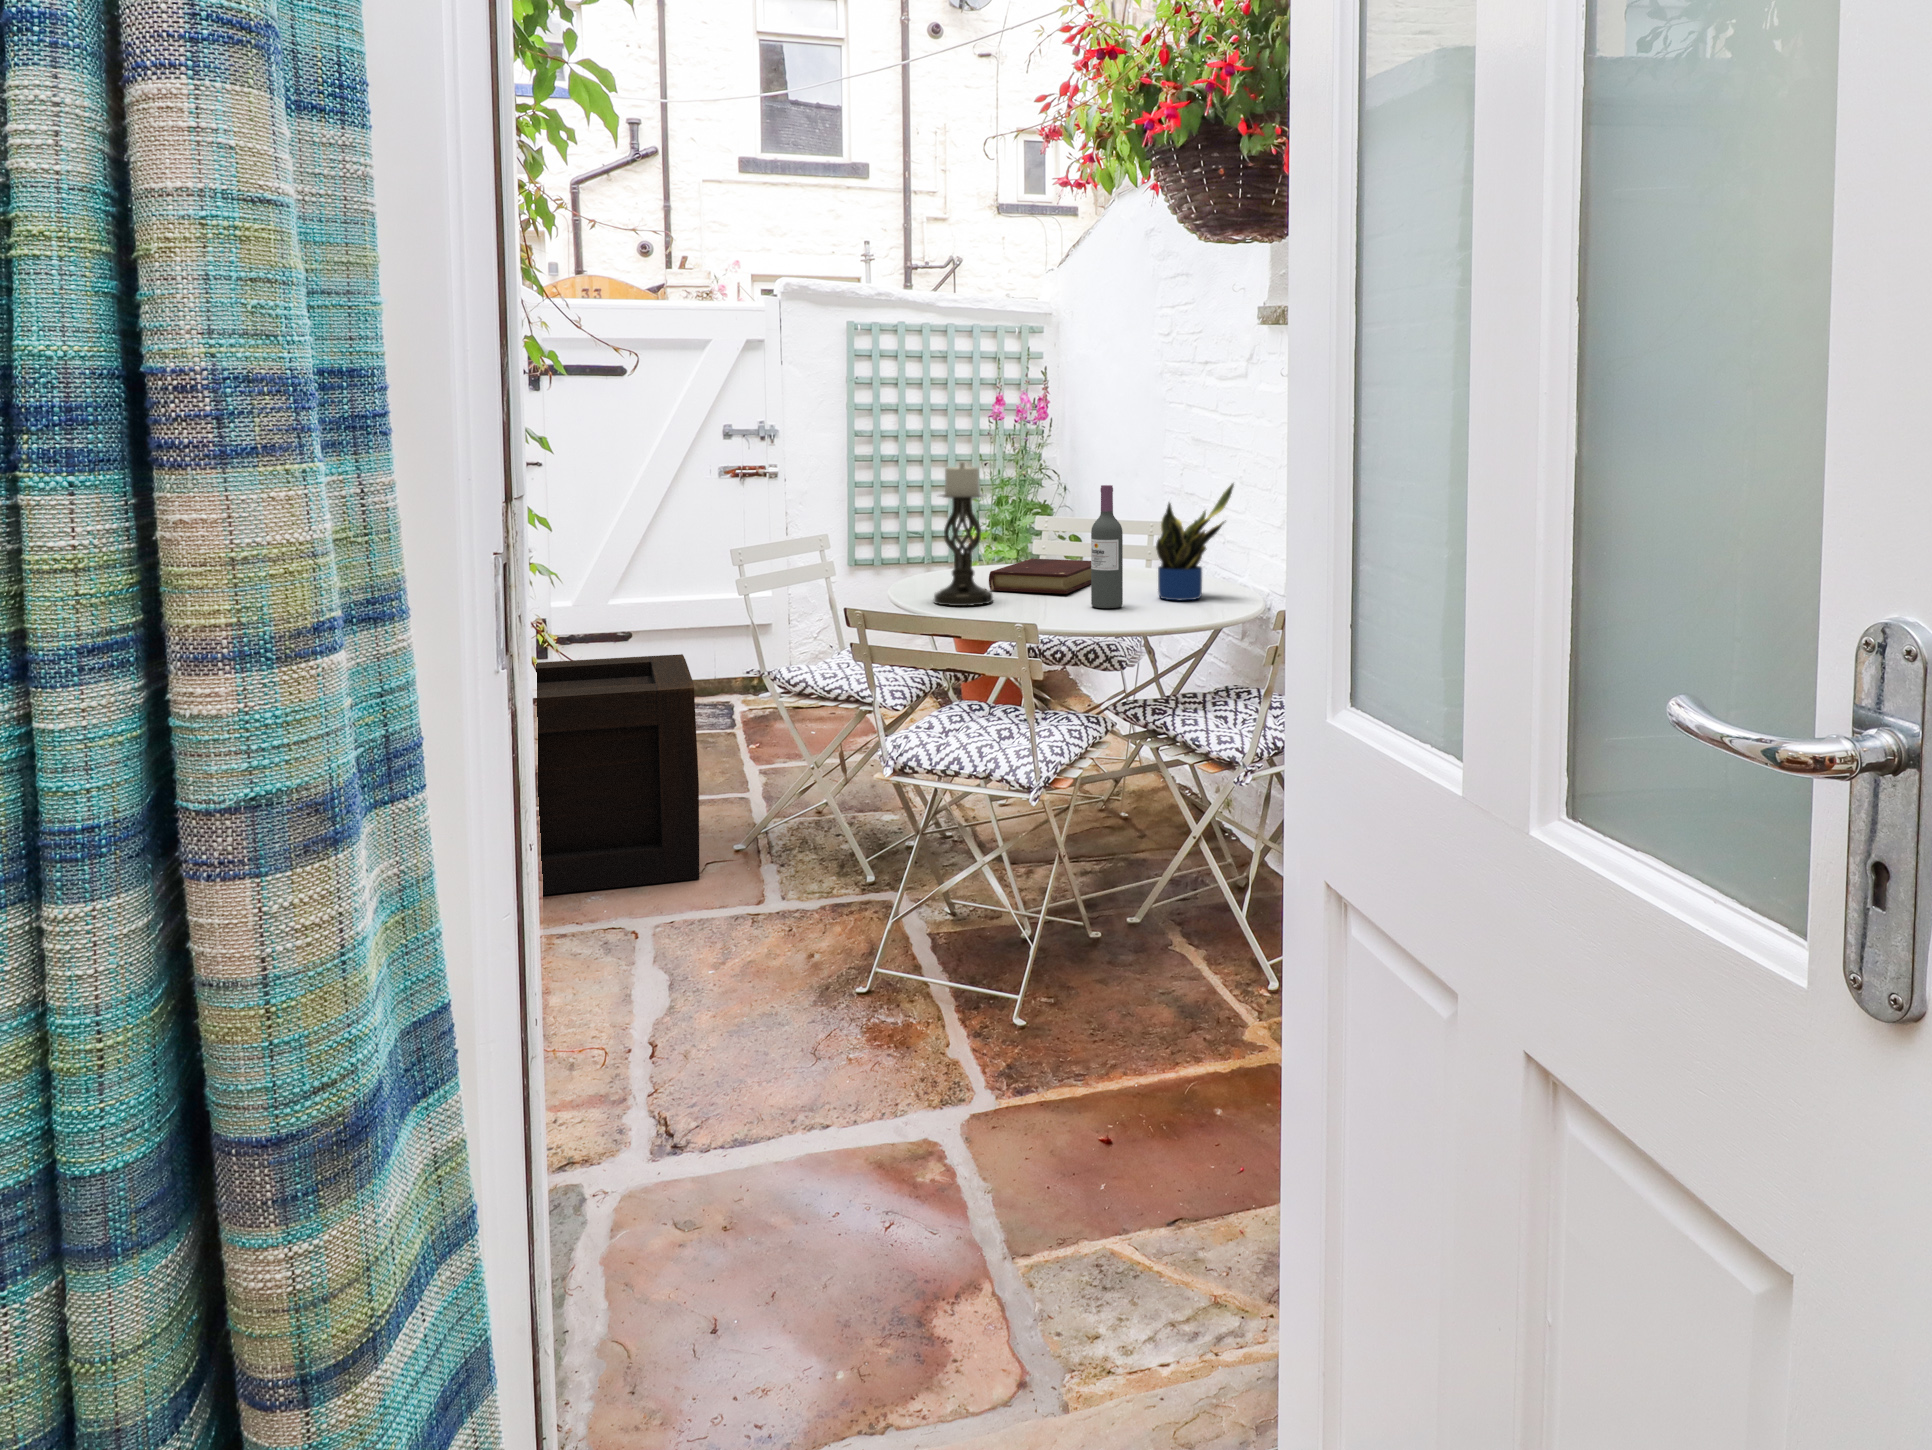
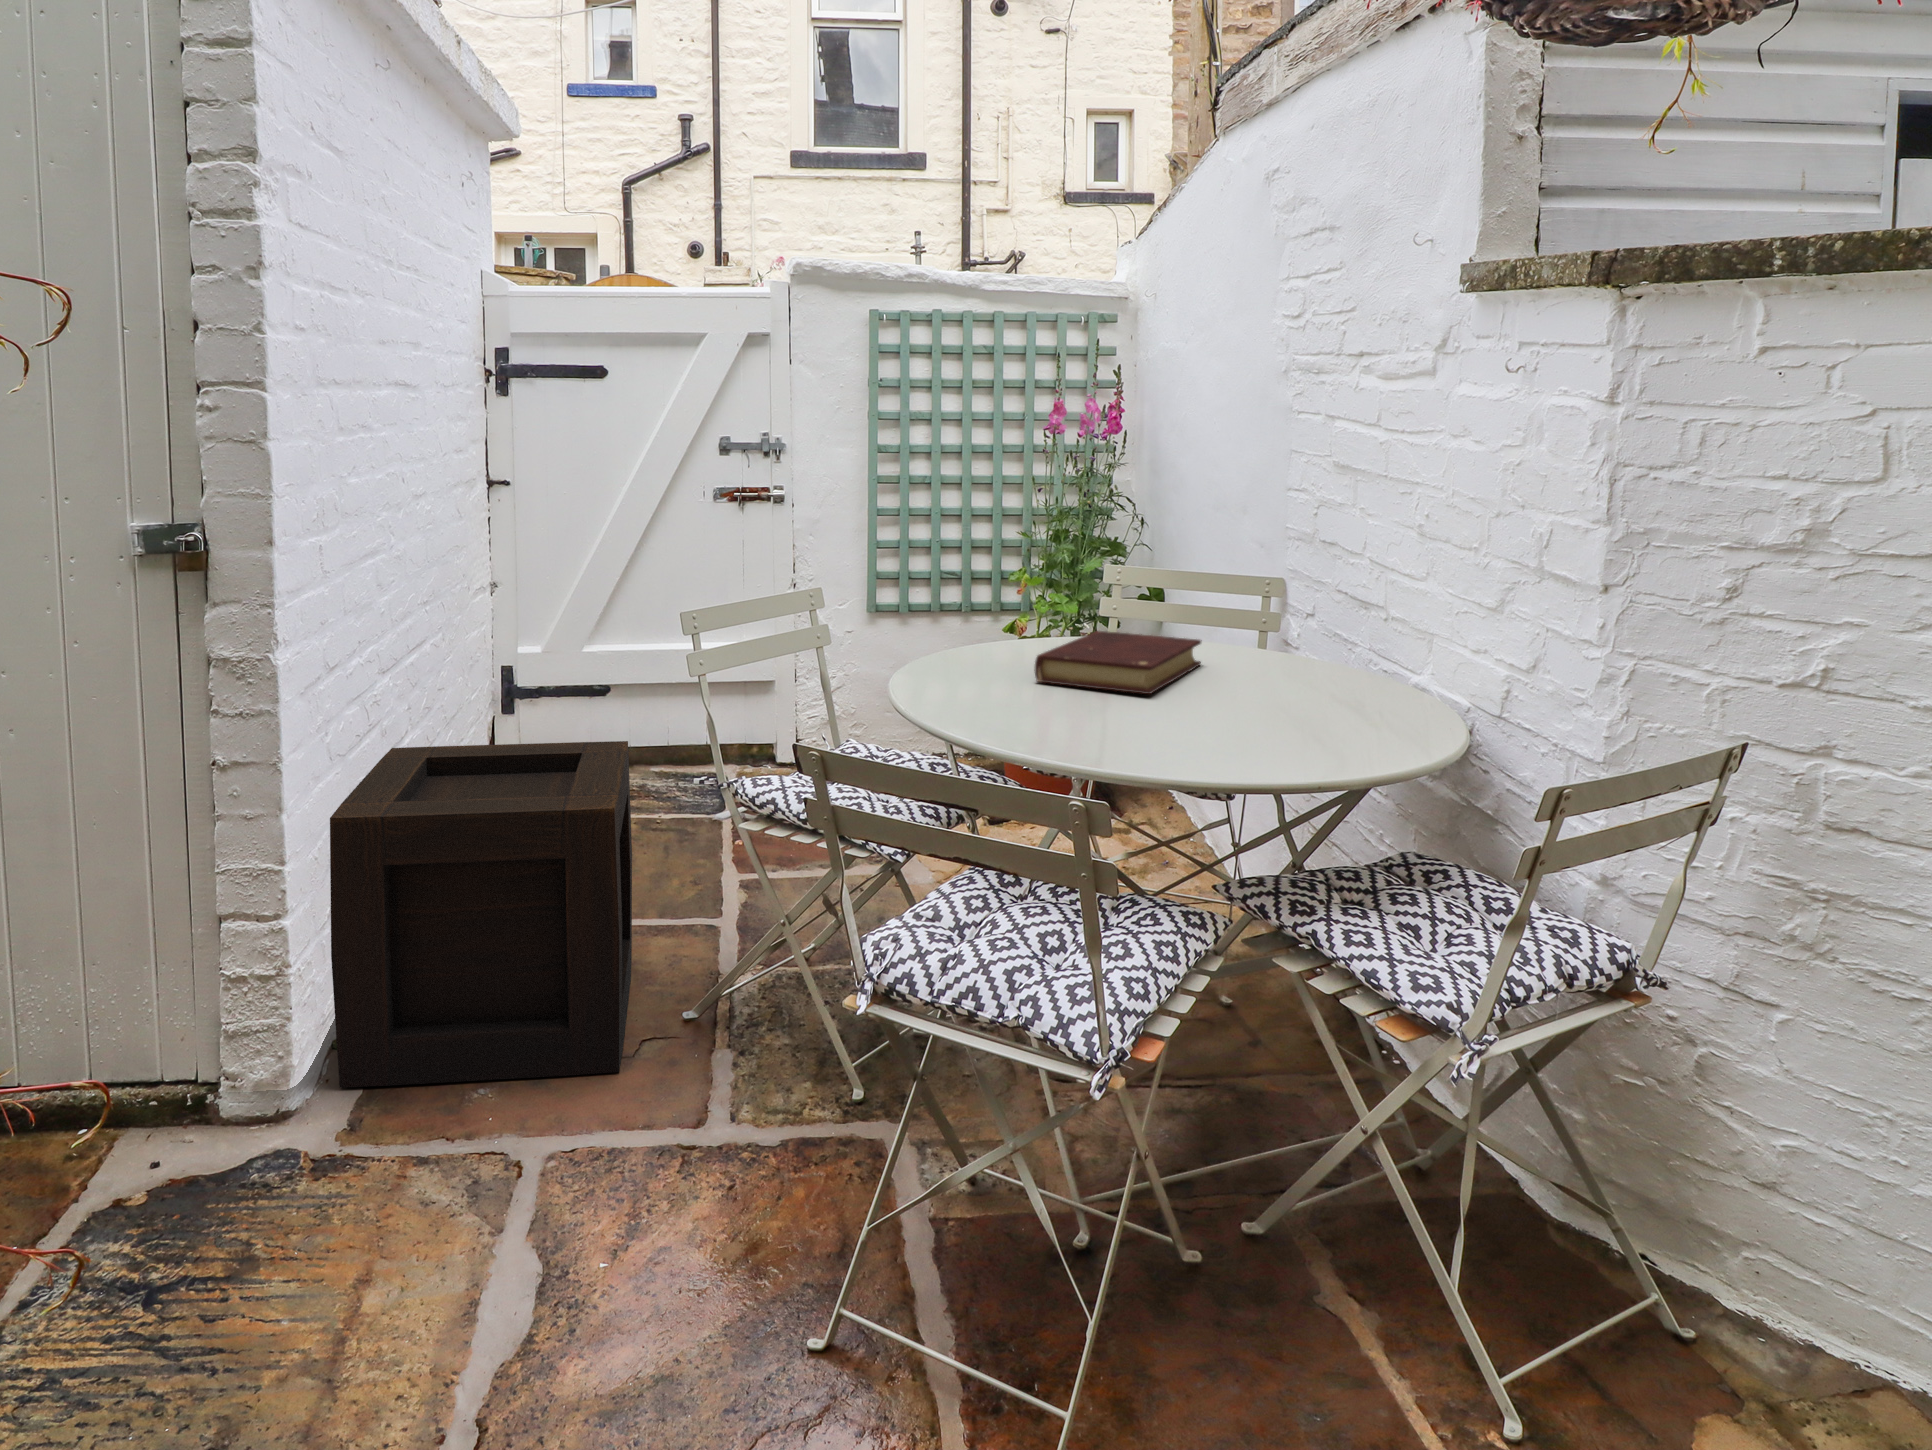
candle holder: present [934,462,993,606] -> none [951,499,1040,713]
potted plant: present [1156,484,1234,600] -> none [1291,535,1421,715]
wine bottle: present [1091,485,1123,608] -> none [1190,538,1242,727]

